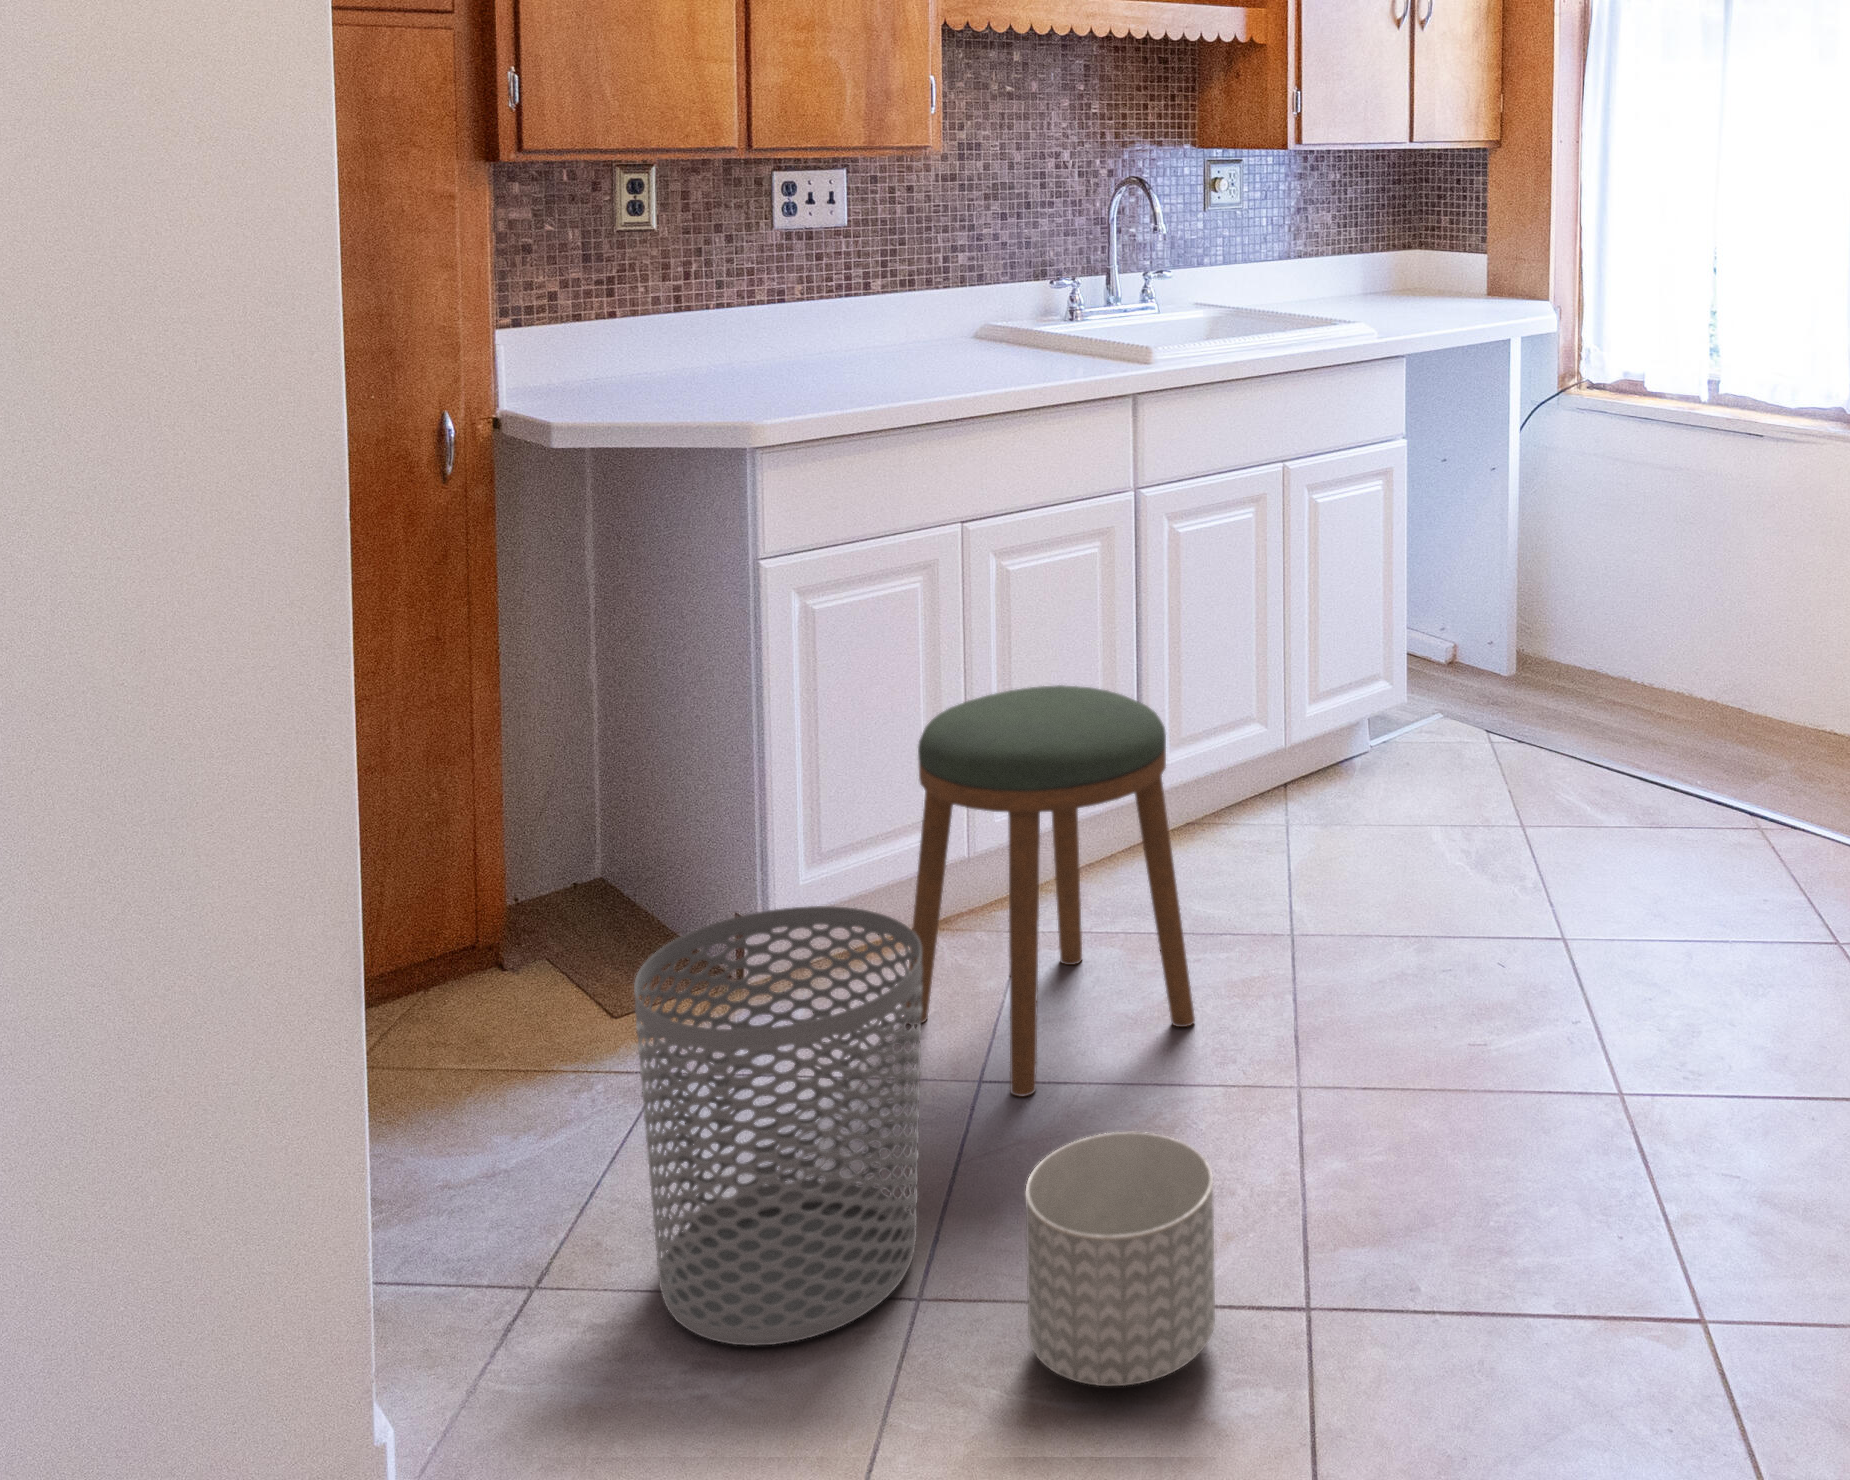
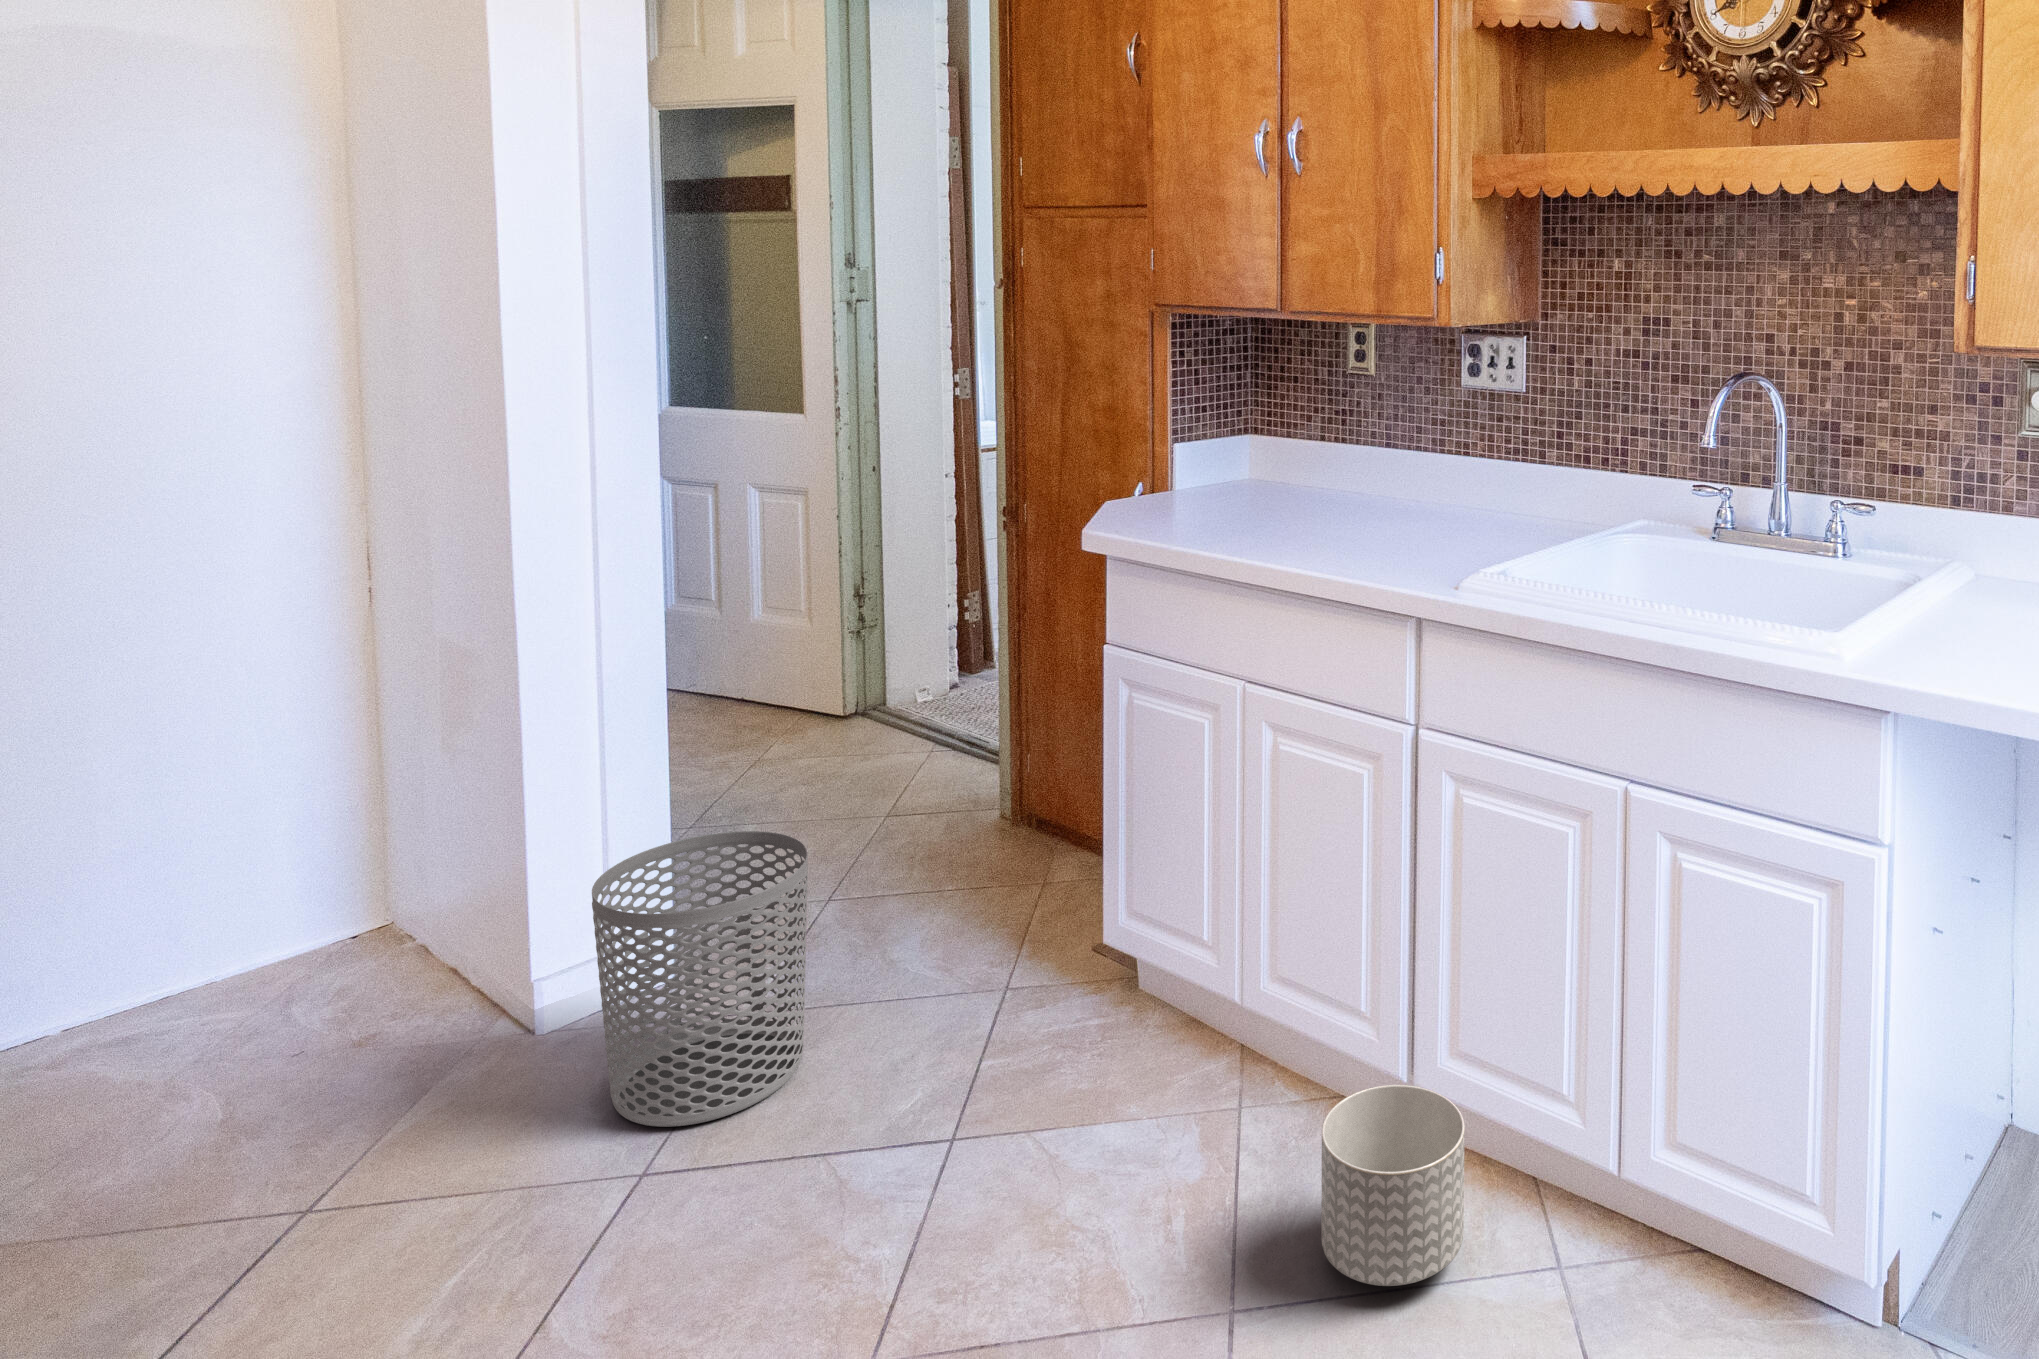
stool: present [906,685,1195,1097] -> none [906,818,1185,1232]
planter: present [1025,1132,1215,1386] -> present [1321,1085,1465,1286]

